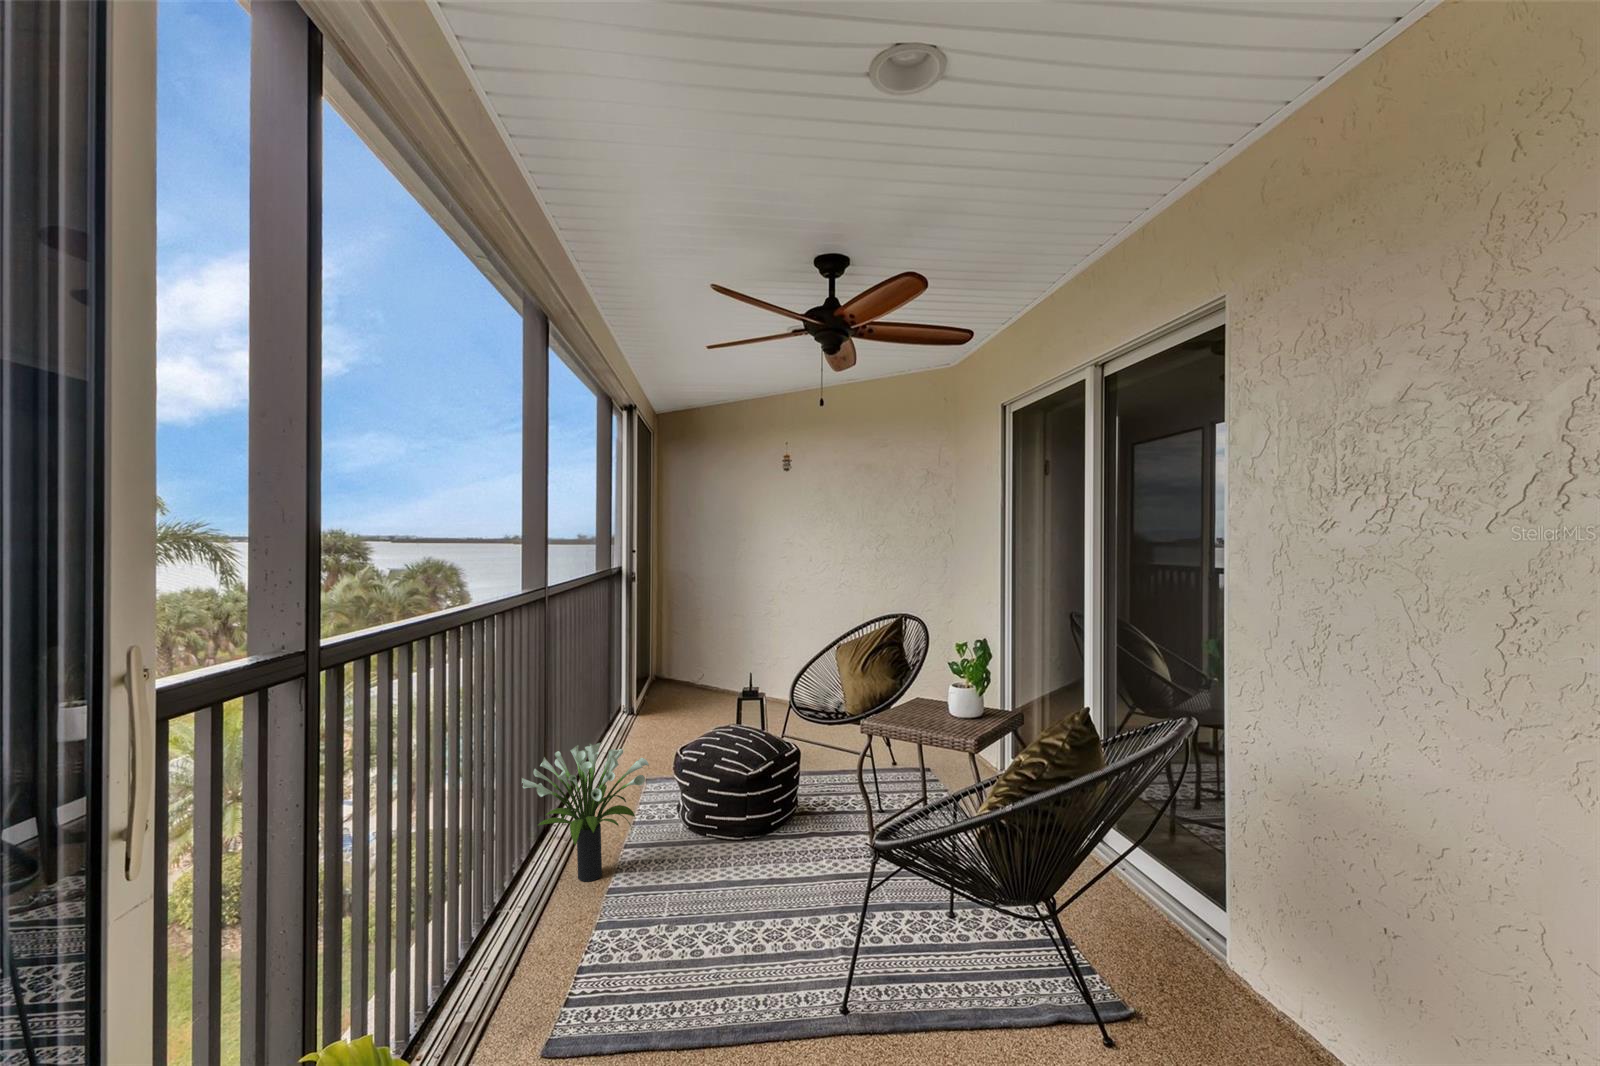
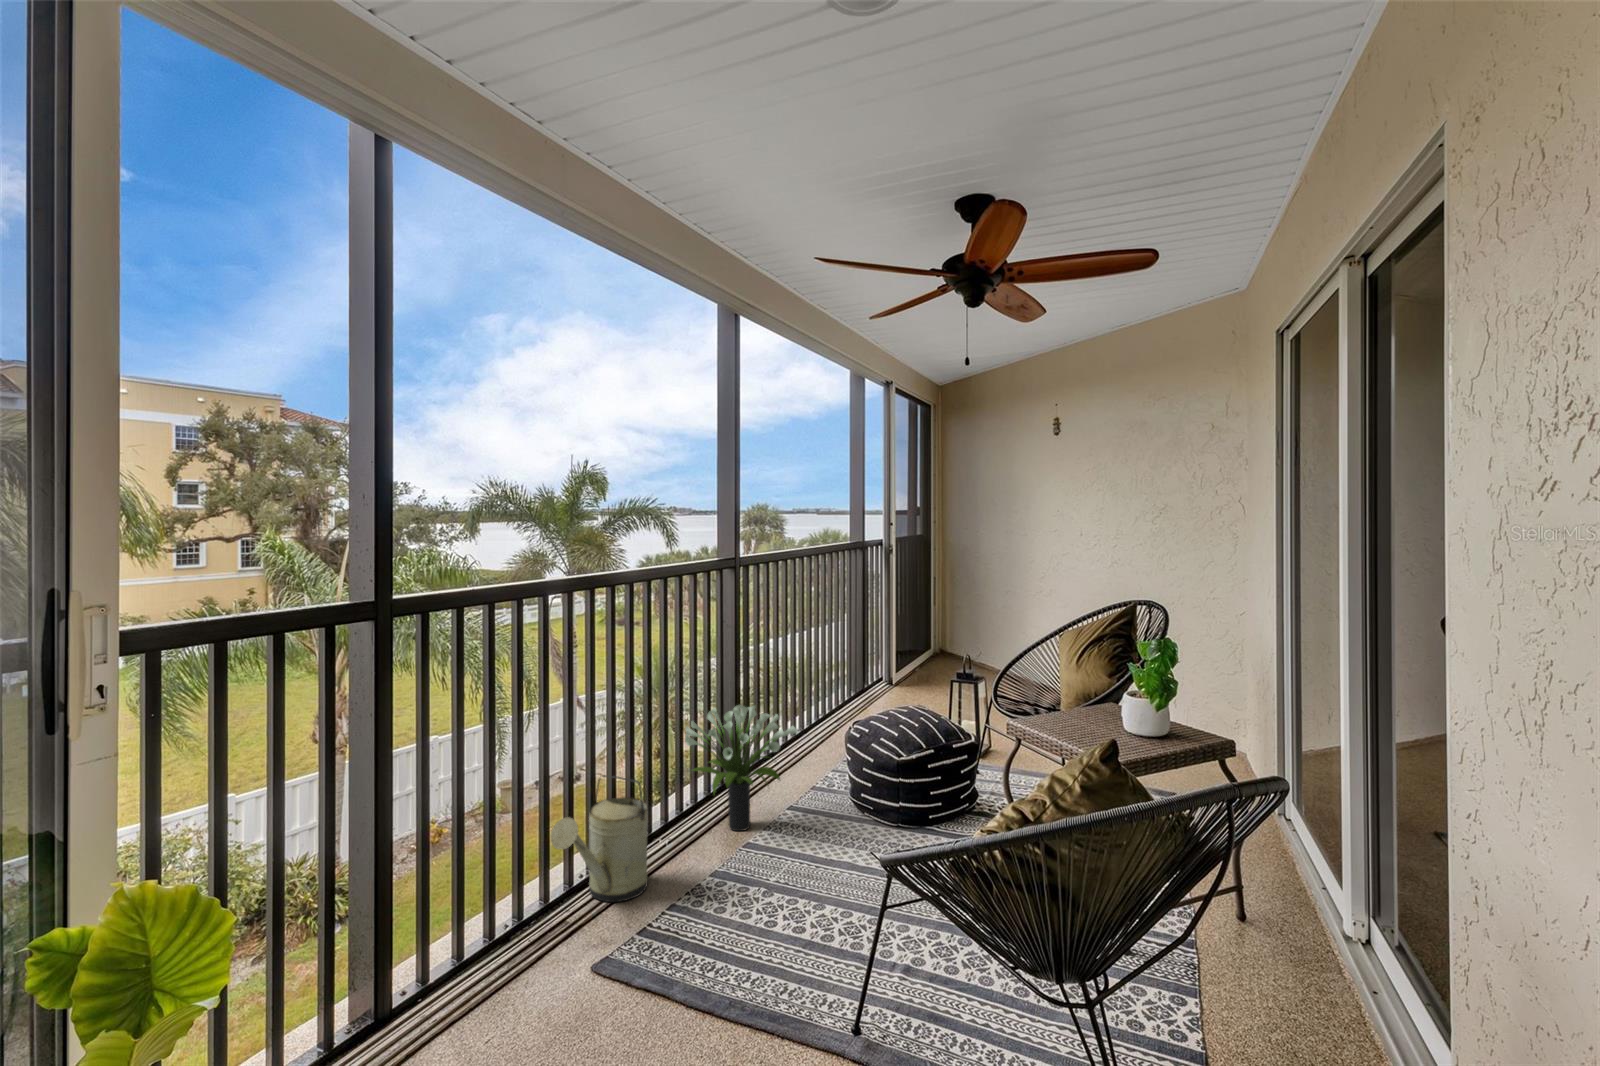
watering can: none [456,838,537,988] -> present [551,776,648,902]

